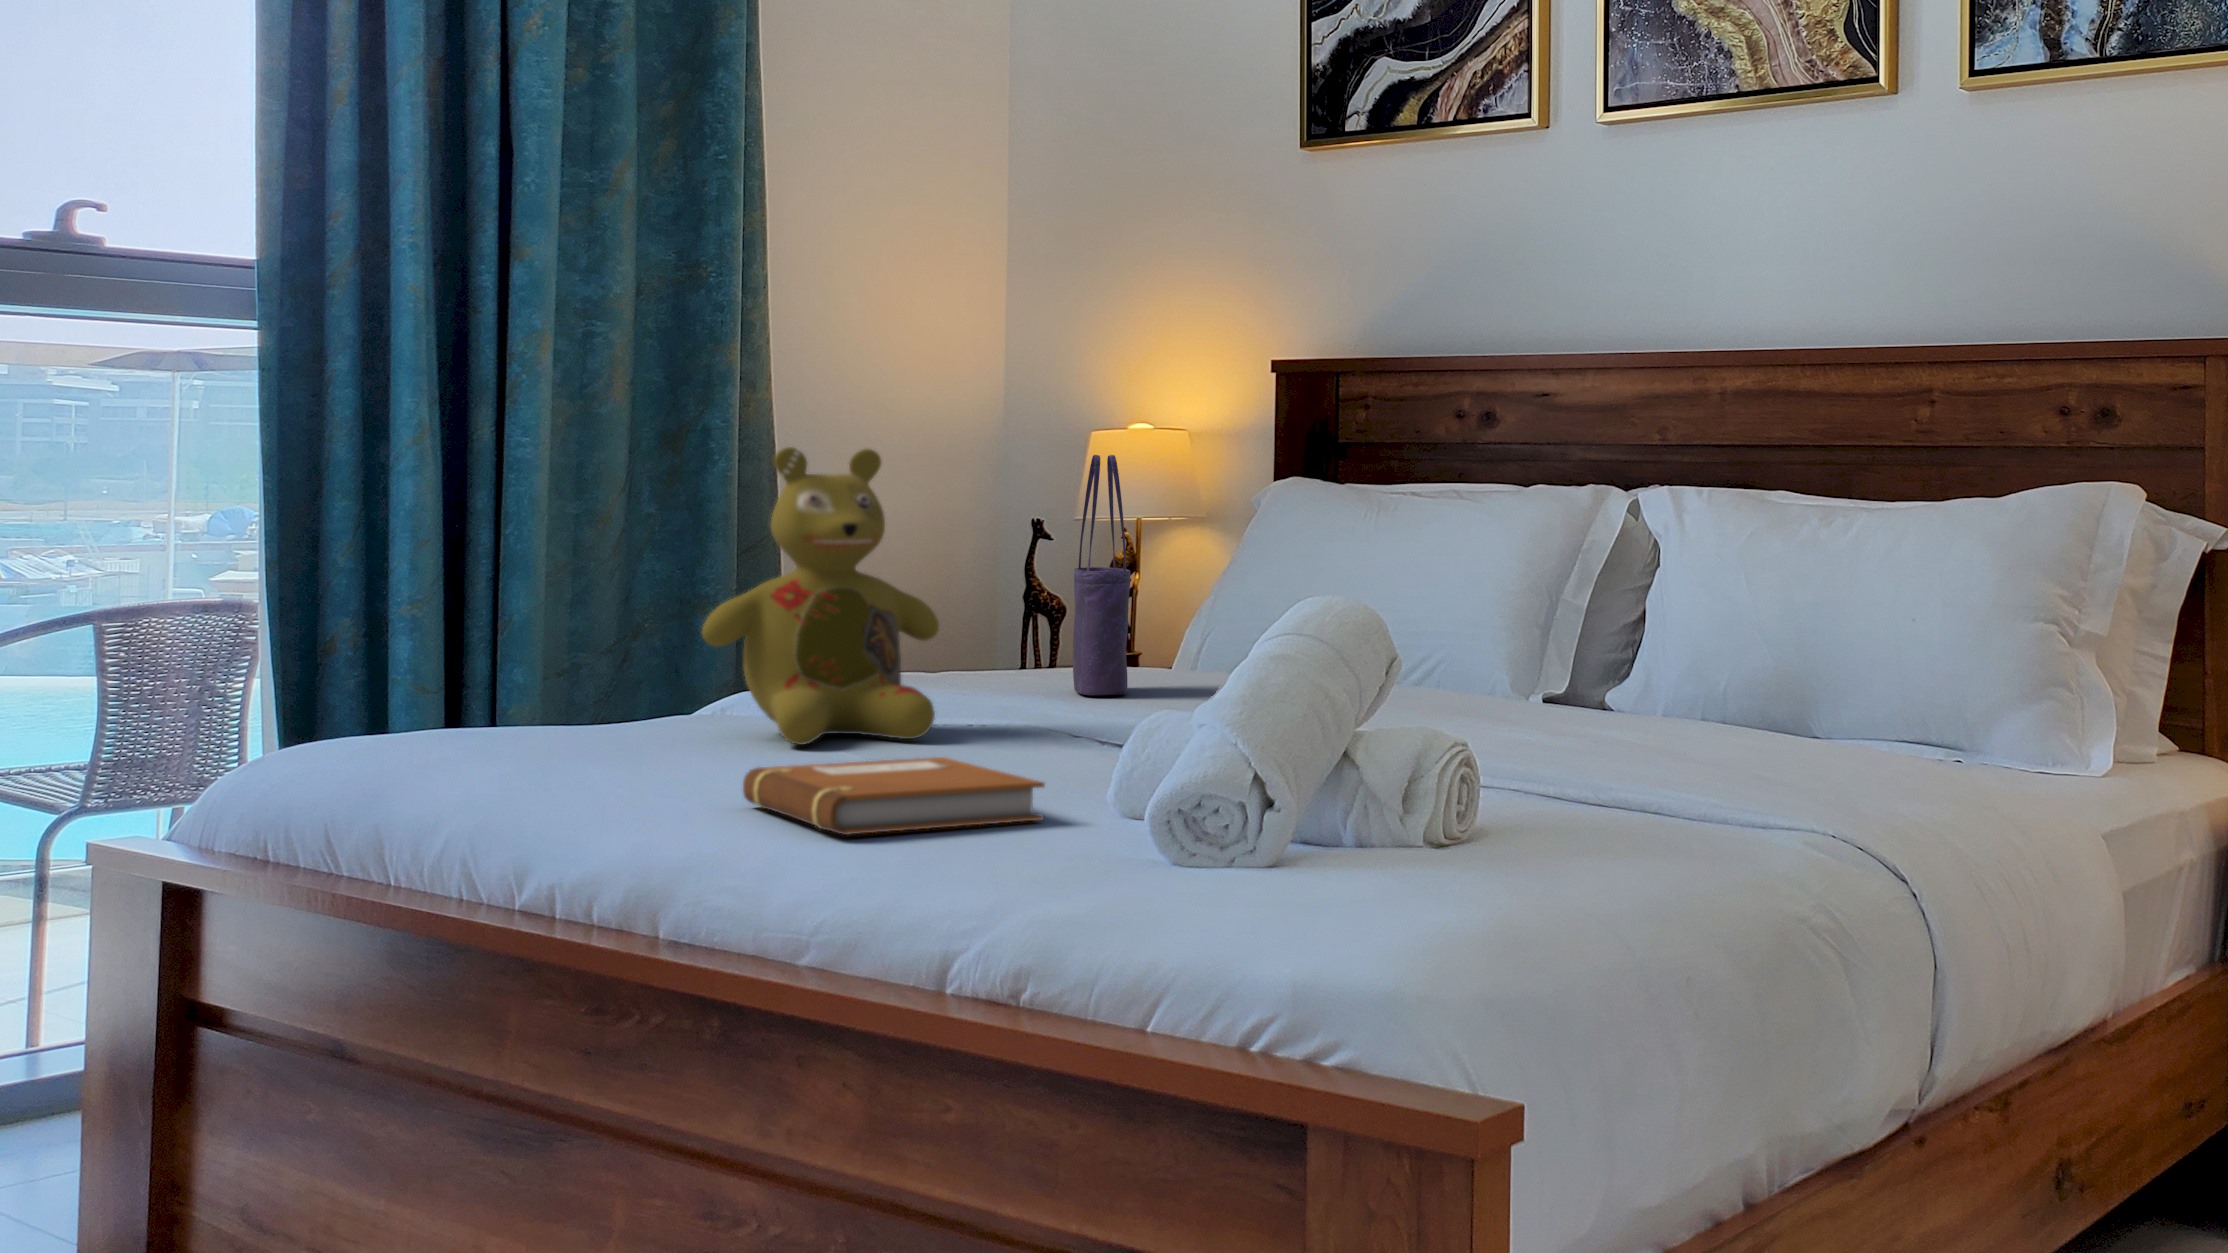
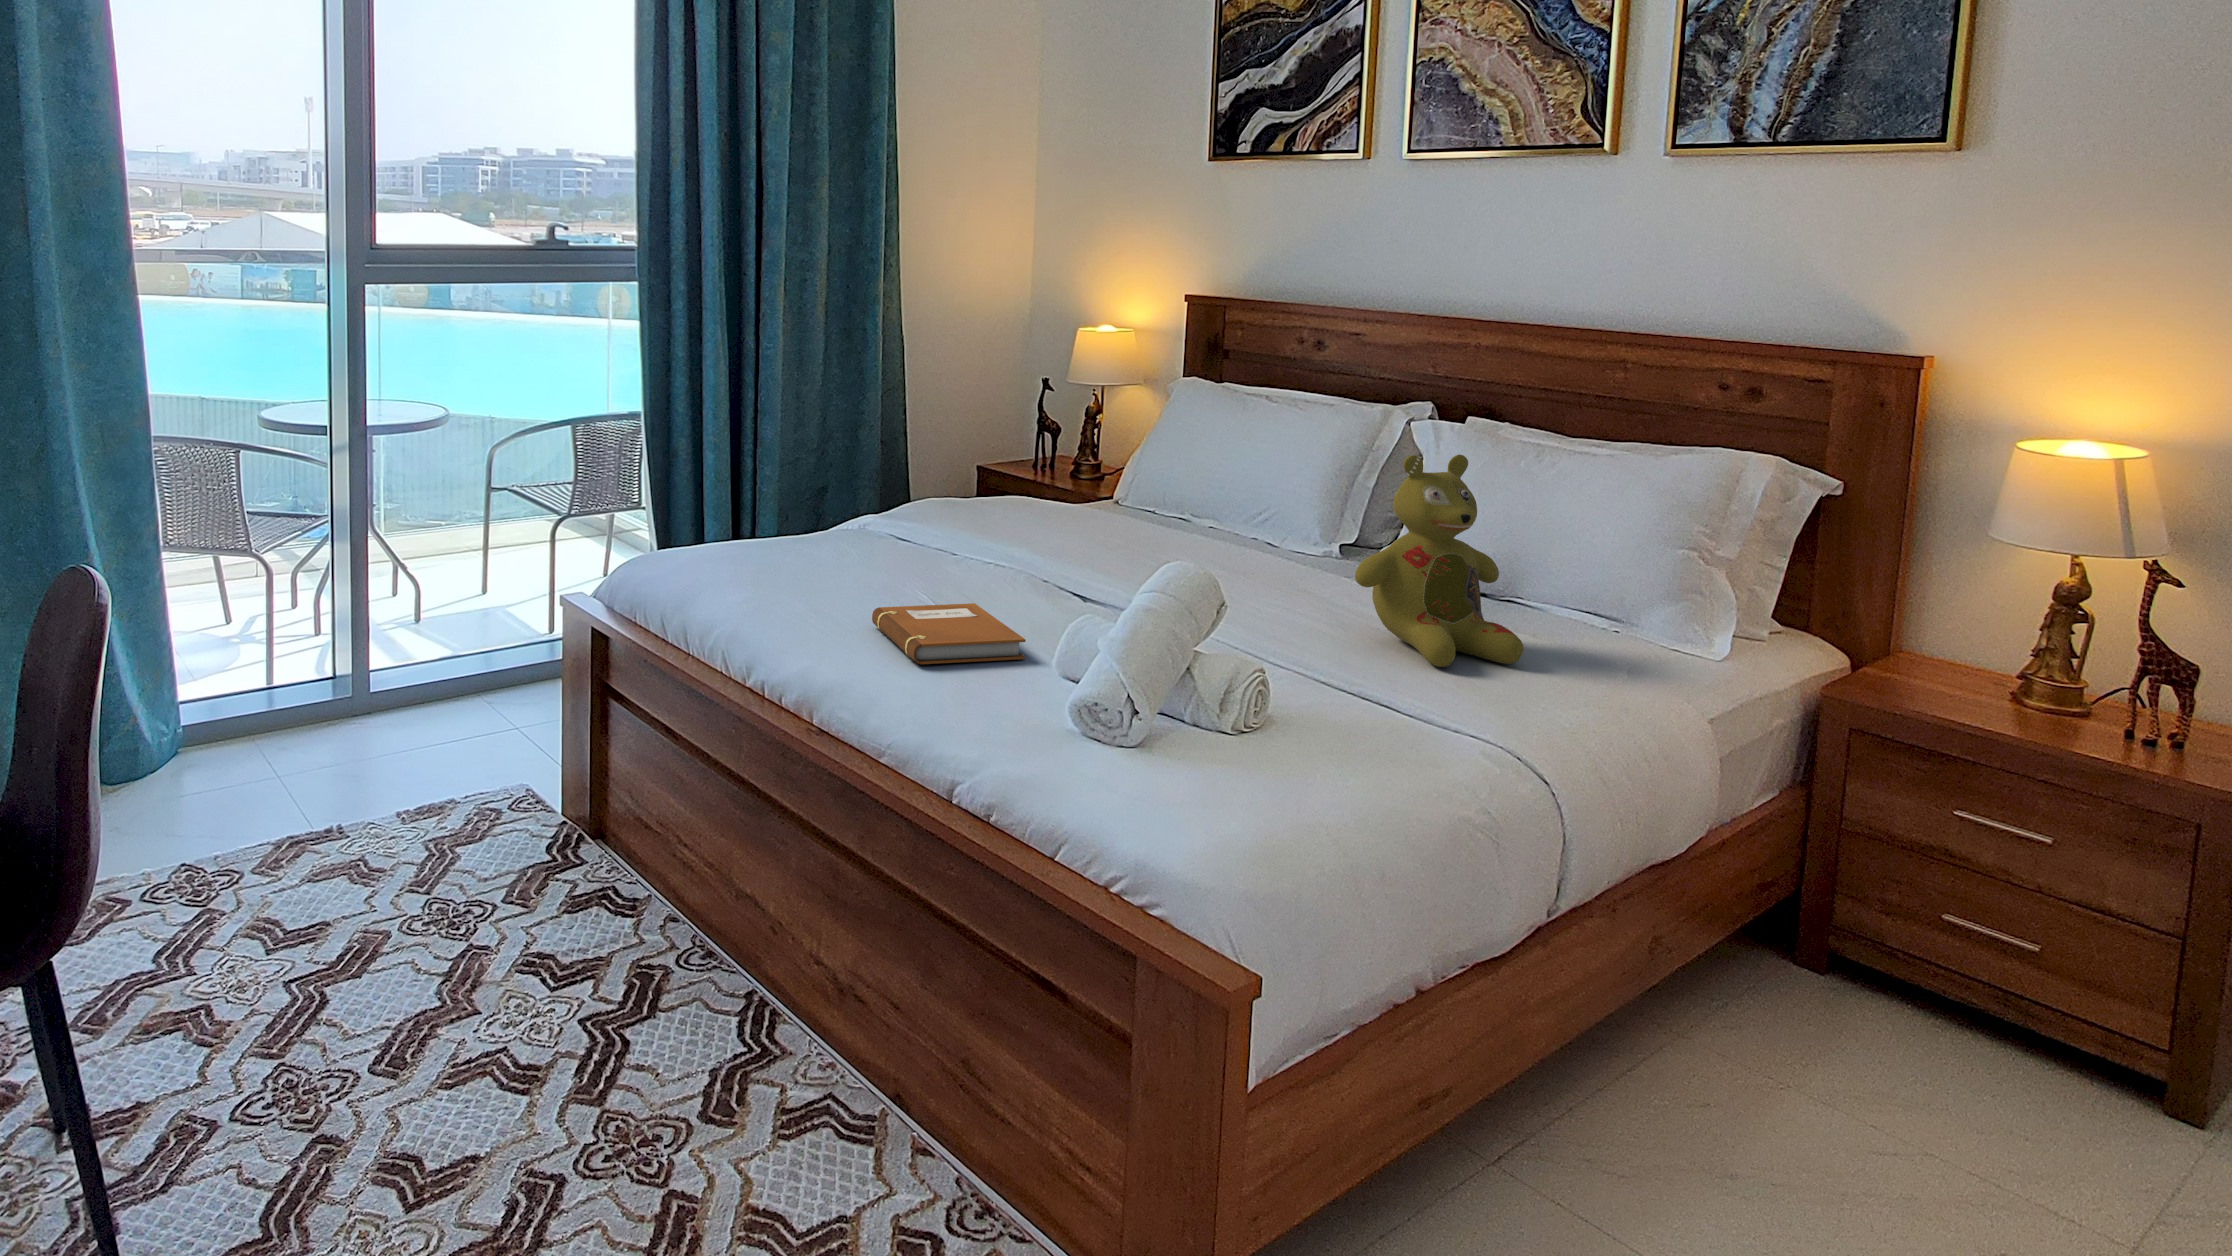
stuffed bear: present [702,447,939,745] -> present [1355,455,1524,667]
tote bag: present [1073,455,1130,695] -> none [1057,380,1090,522]

